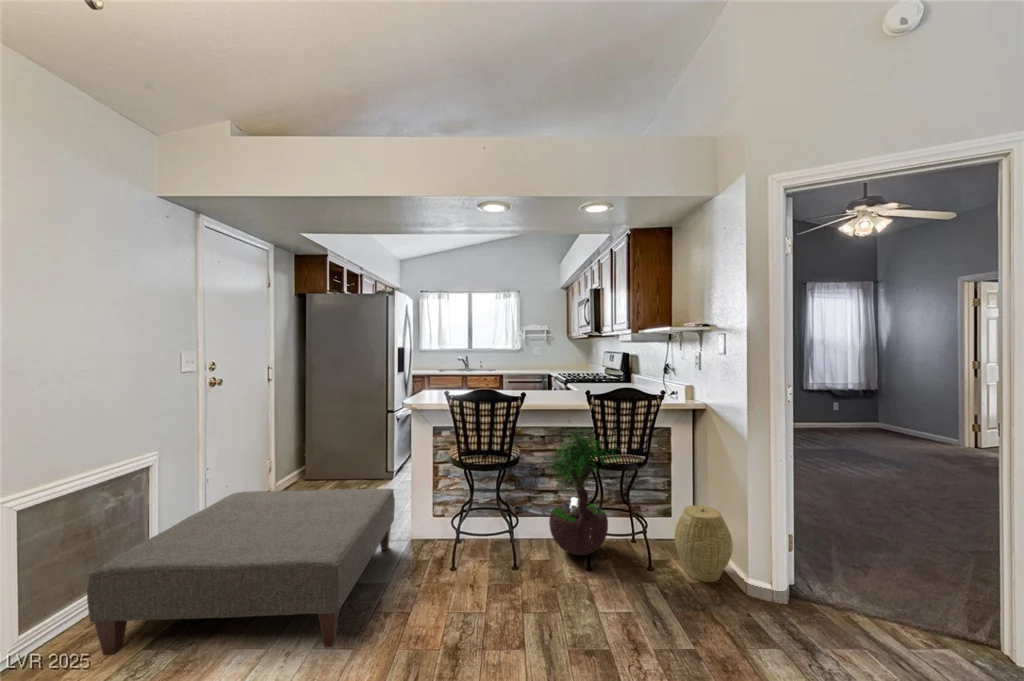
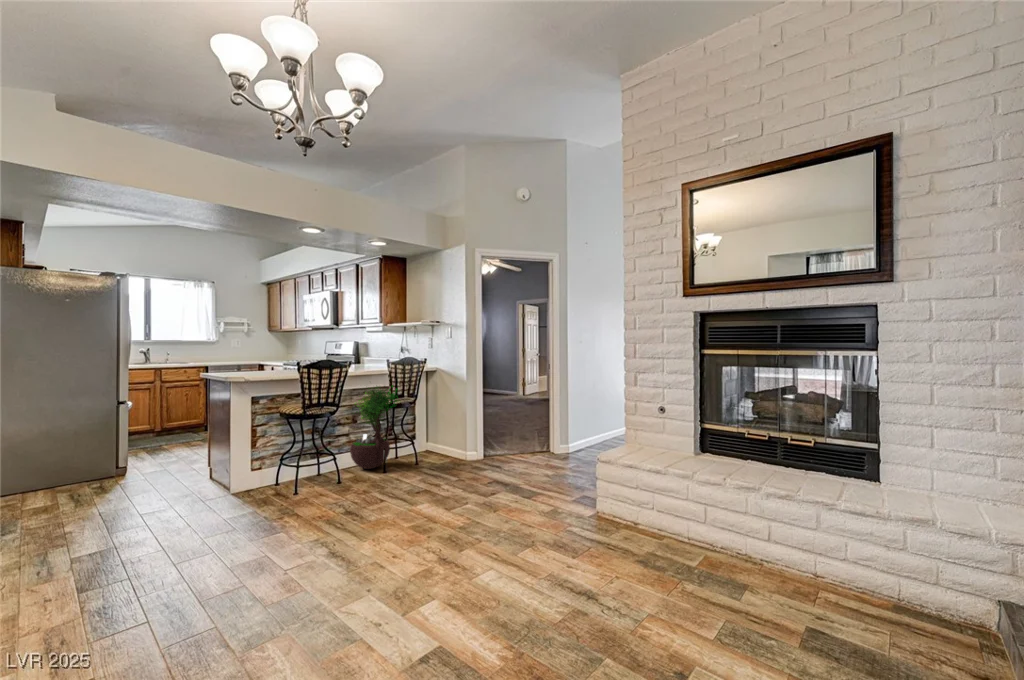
ottoman: present [87,488,395,655] -> none [26,450,272,601]
woven basket: present [674,505,733,582] -> none [428,423,458,462]

